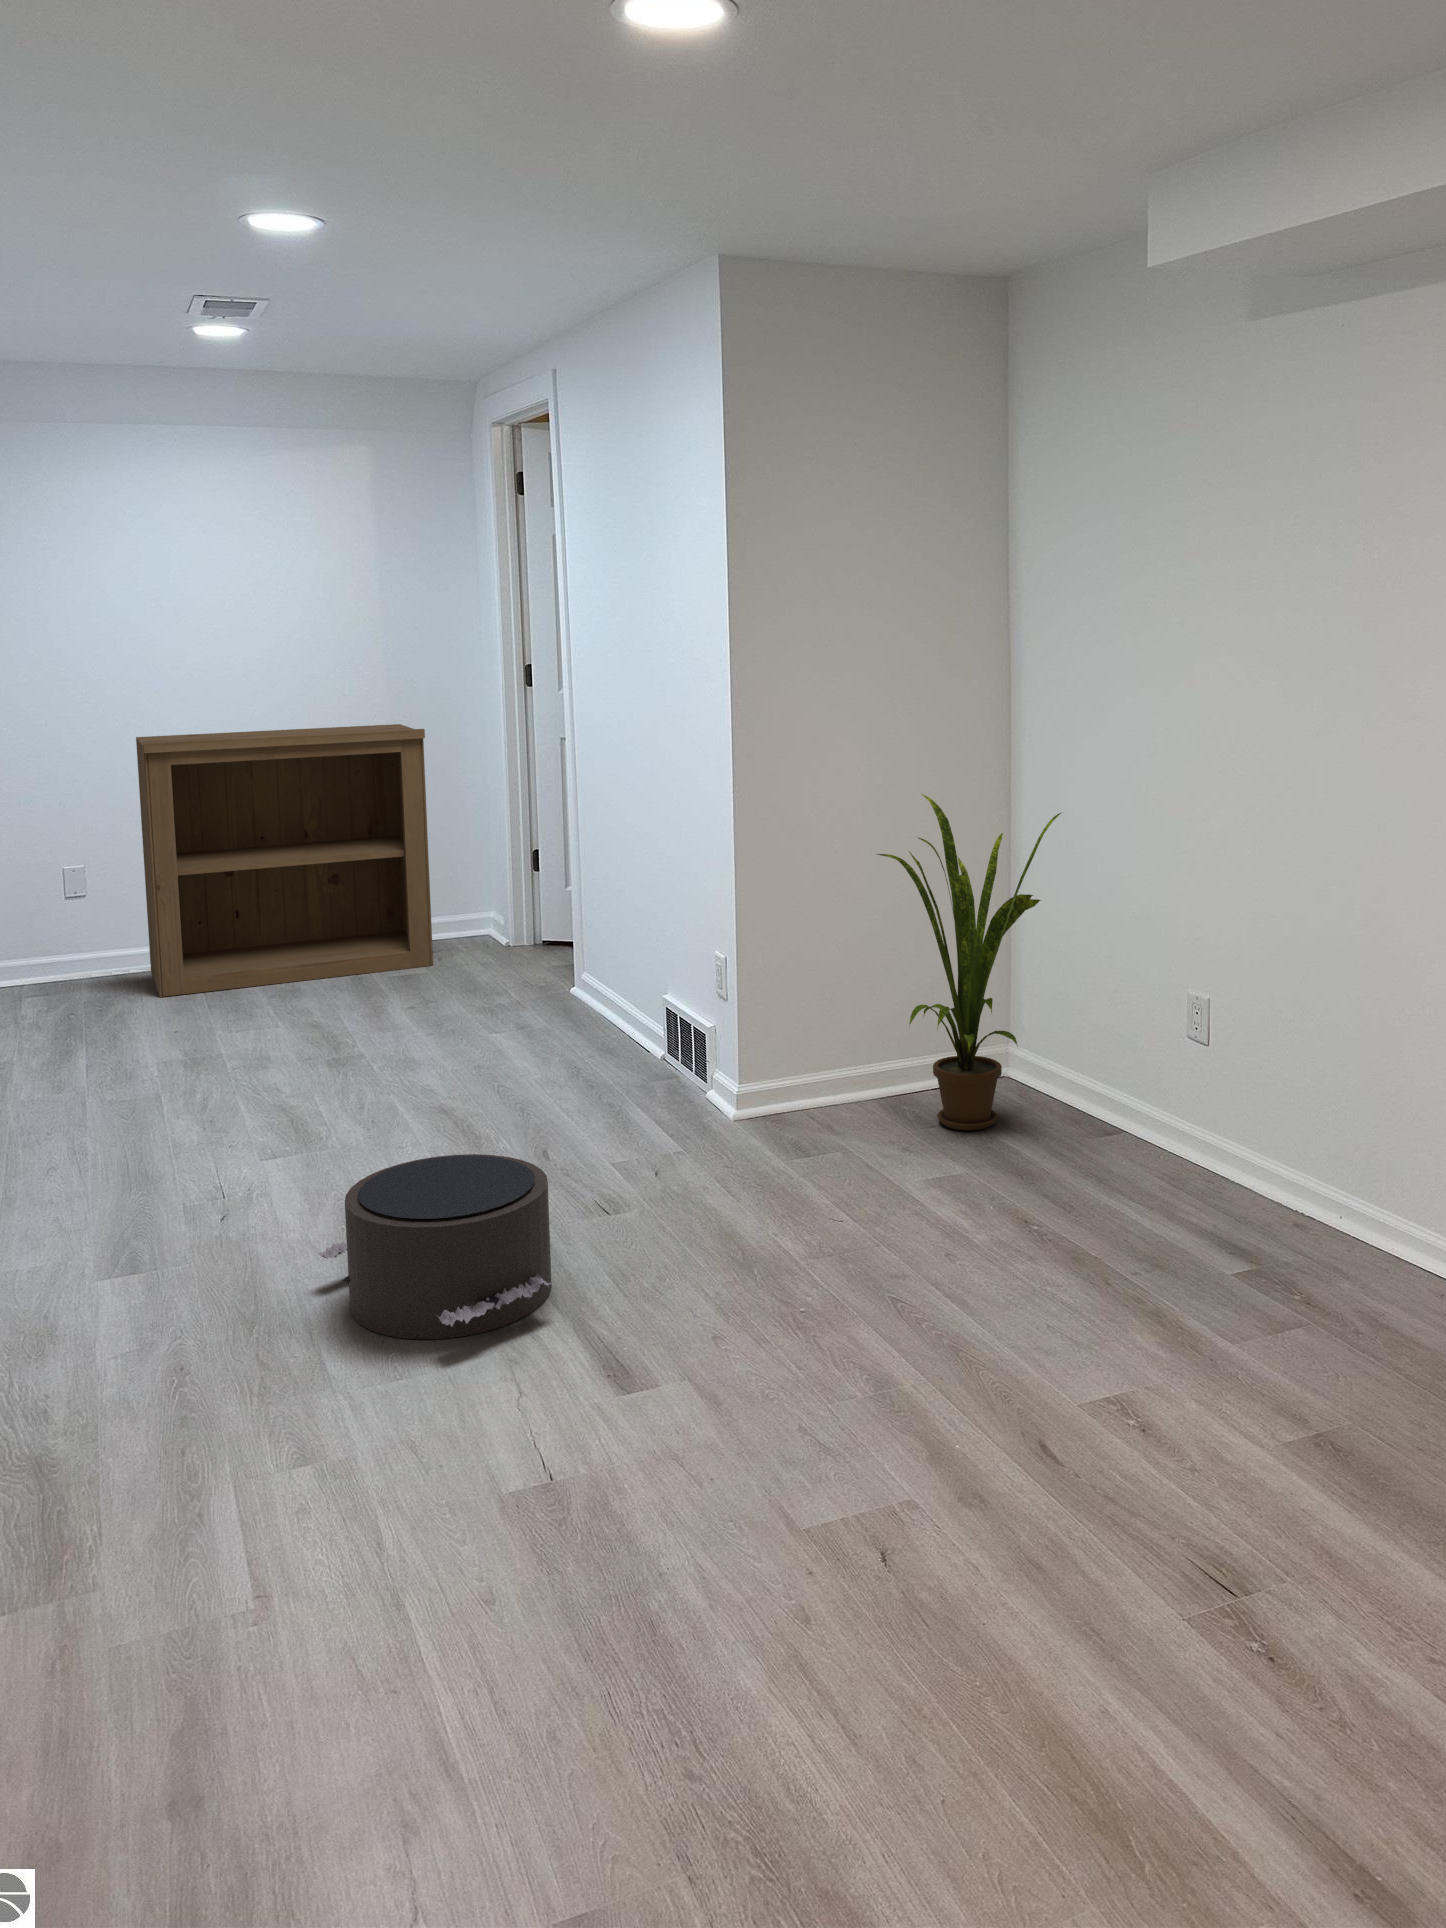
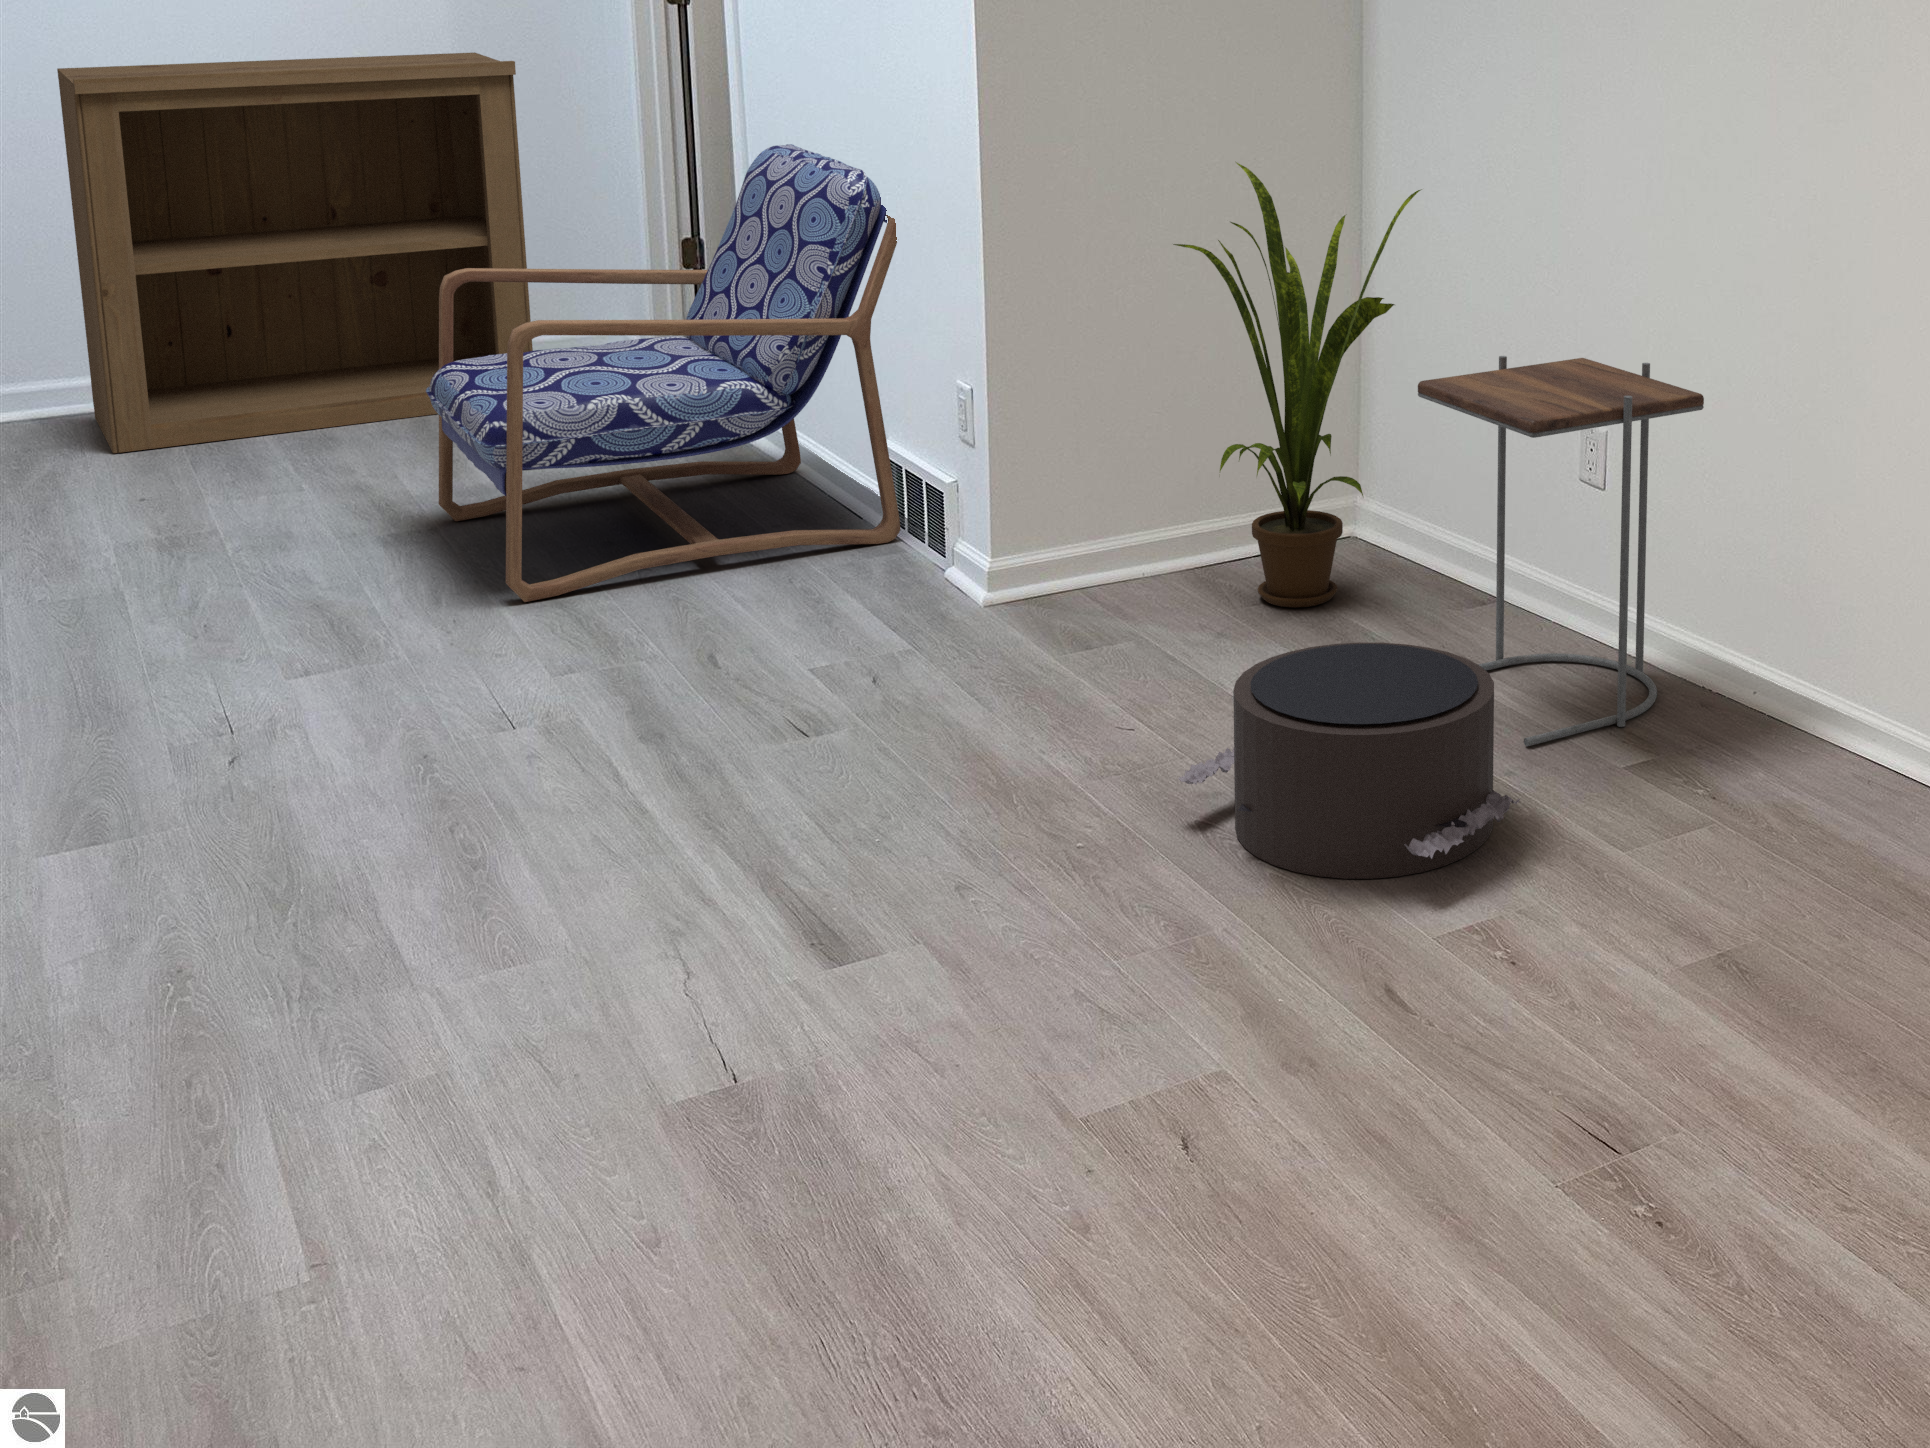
armchair: none [357,784,685,1110] -> present [426,144,901,602]
side table: none [1060,940,1290,1250] -> present [1418,356,1704,746]
pouf: present [319,1154,552,1339] -> present [1178,642,1520,879]

